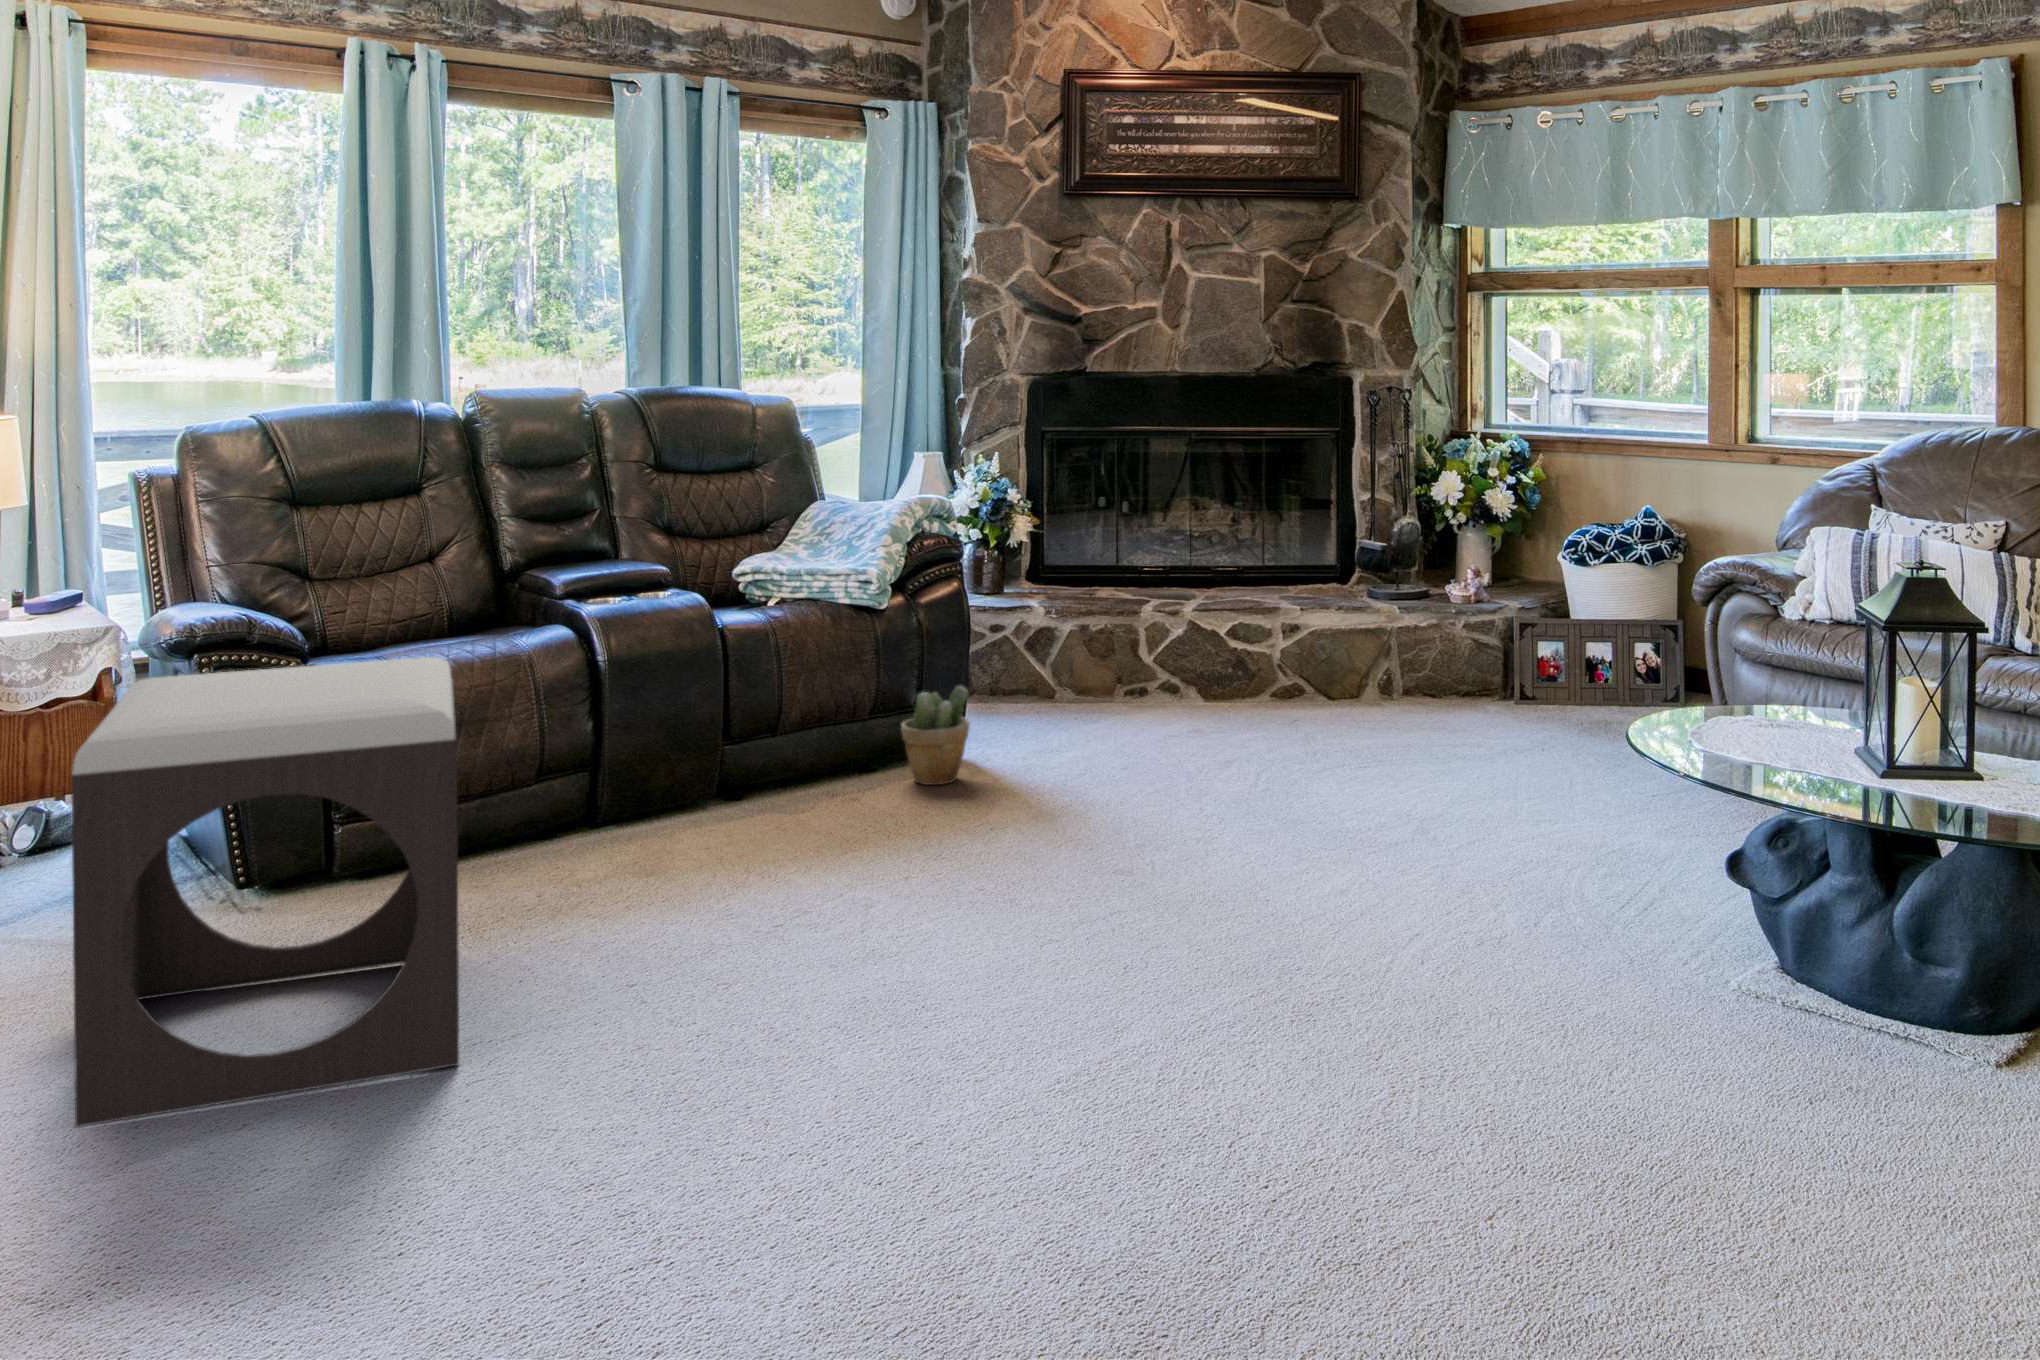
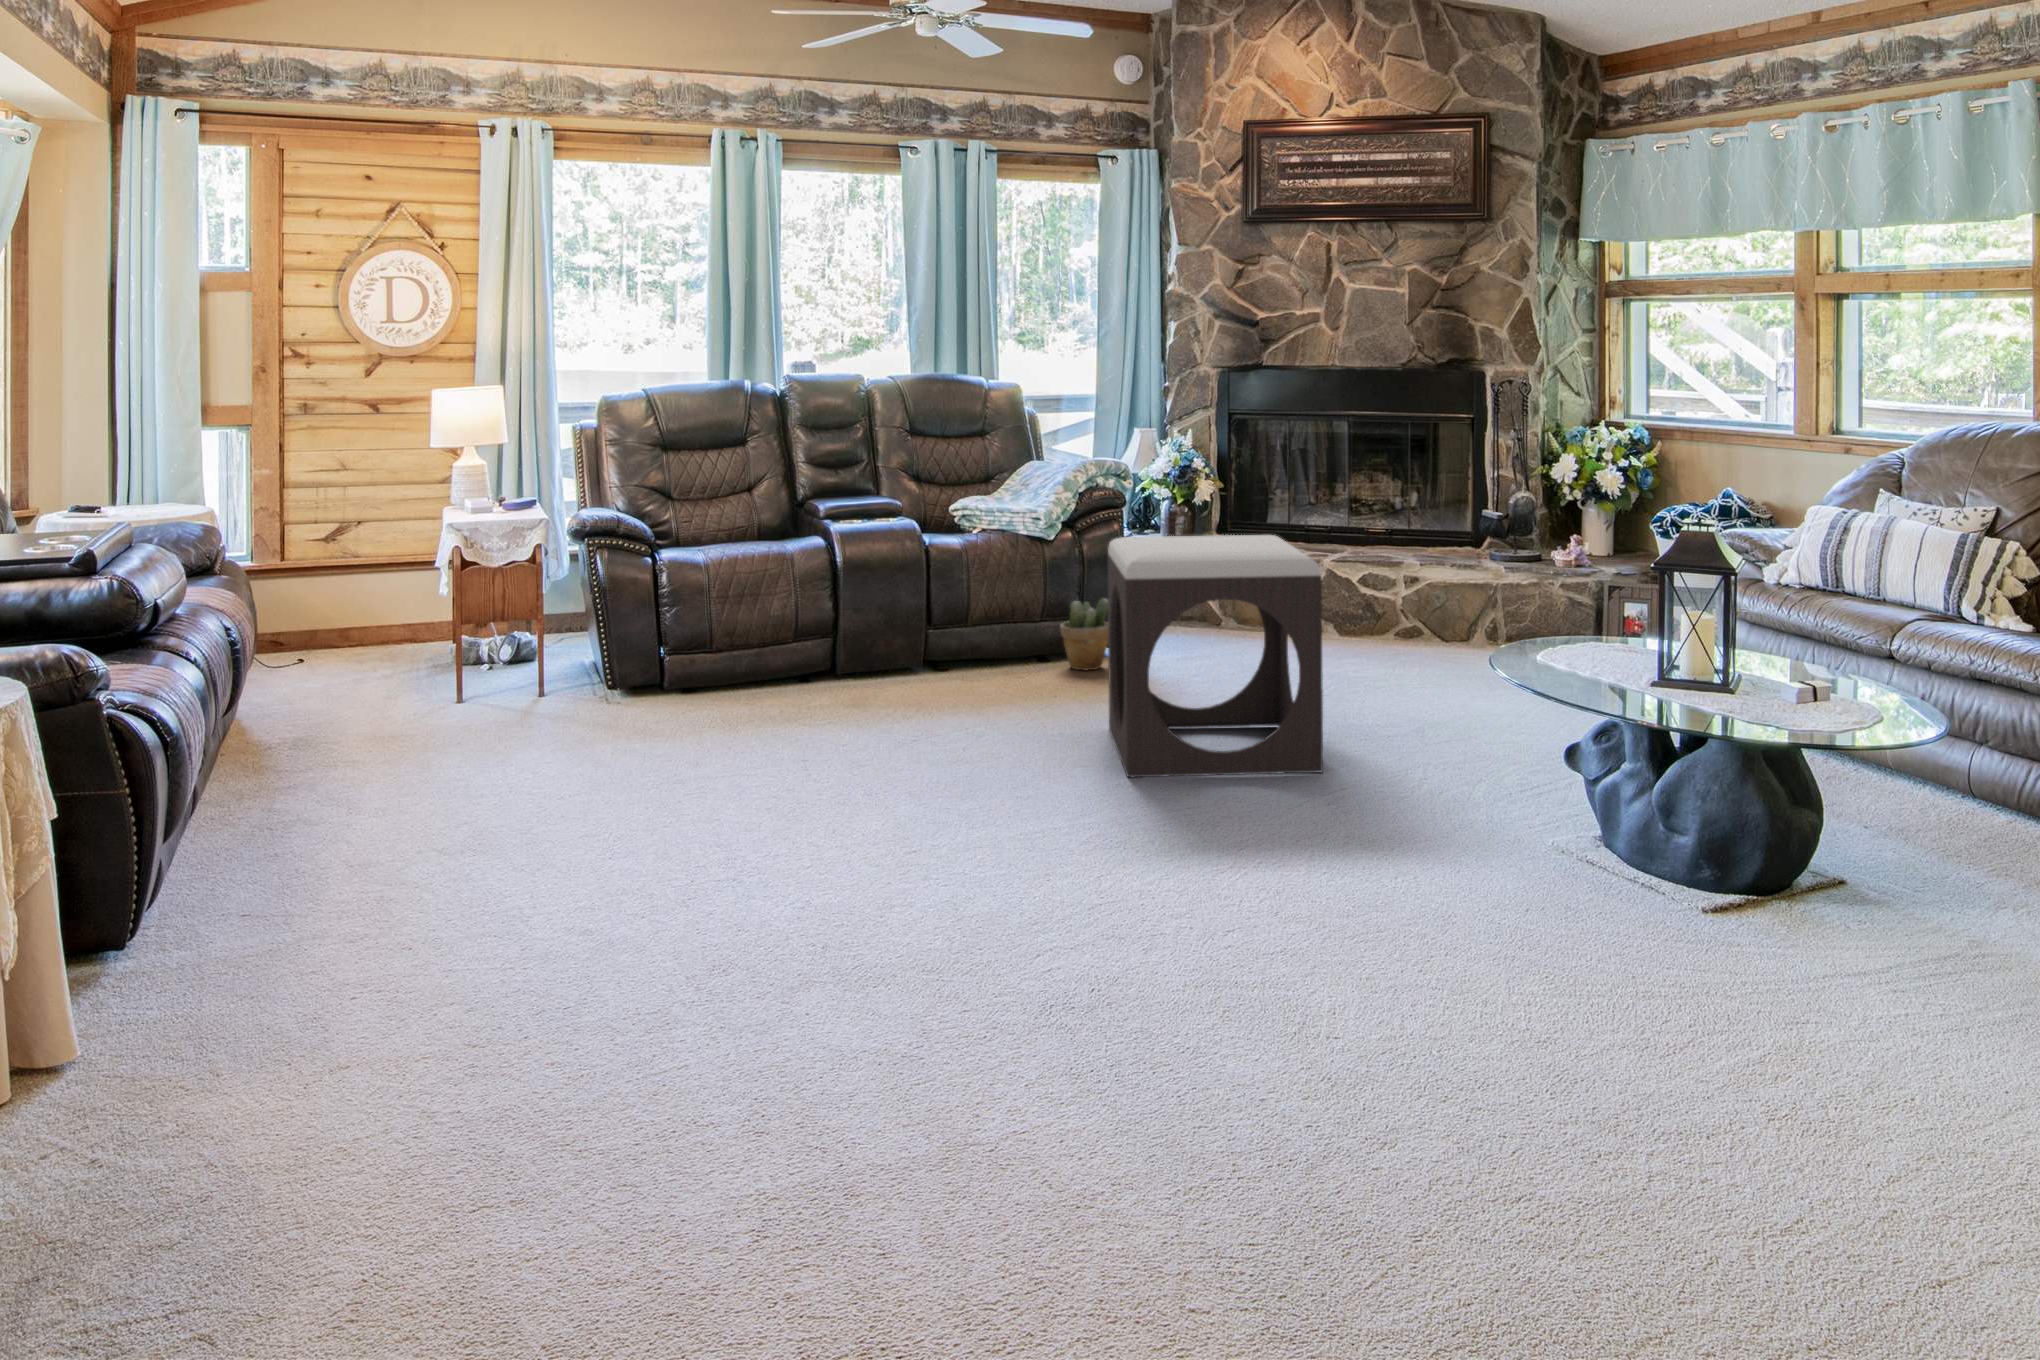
footstool: present [71,657,459,1127] -> present [1108,535,1323,777]

